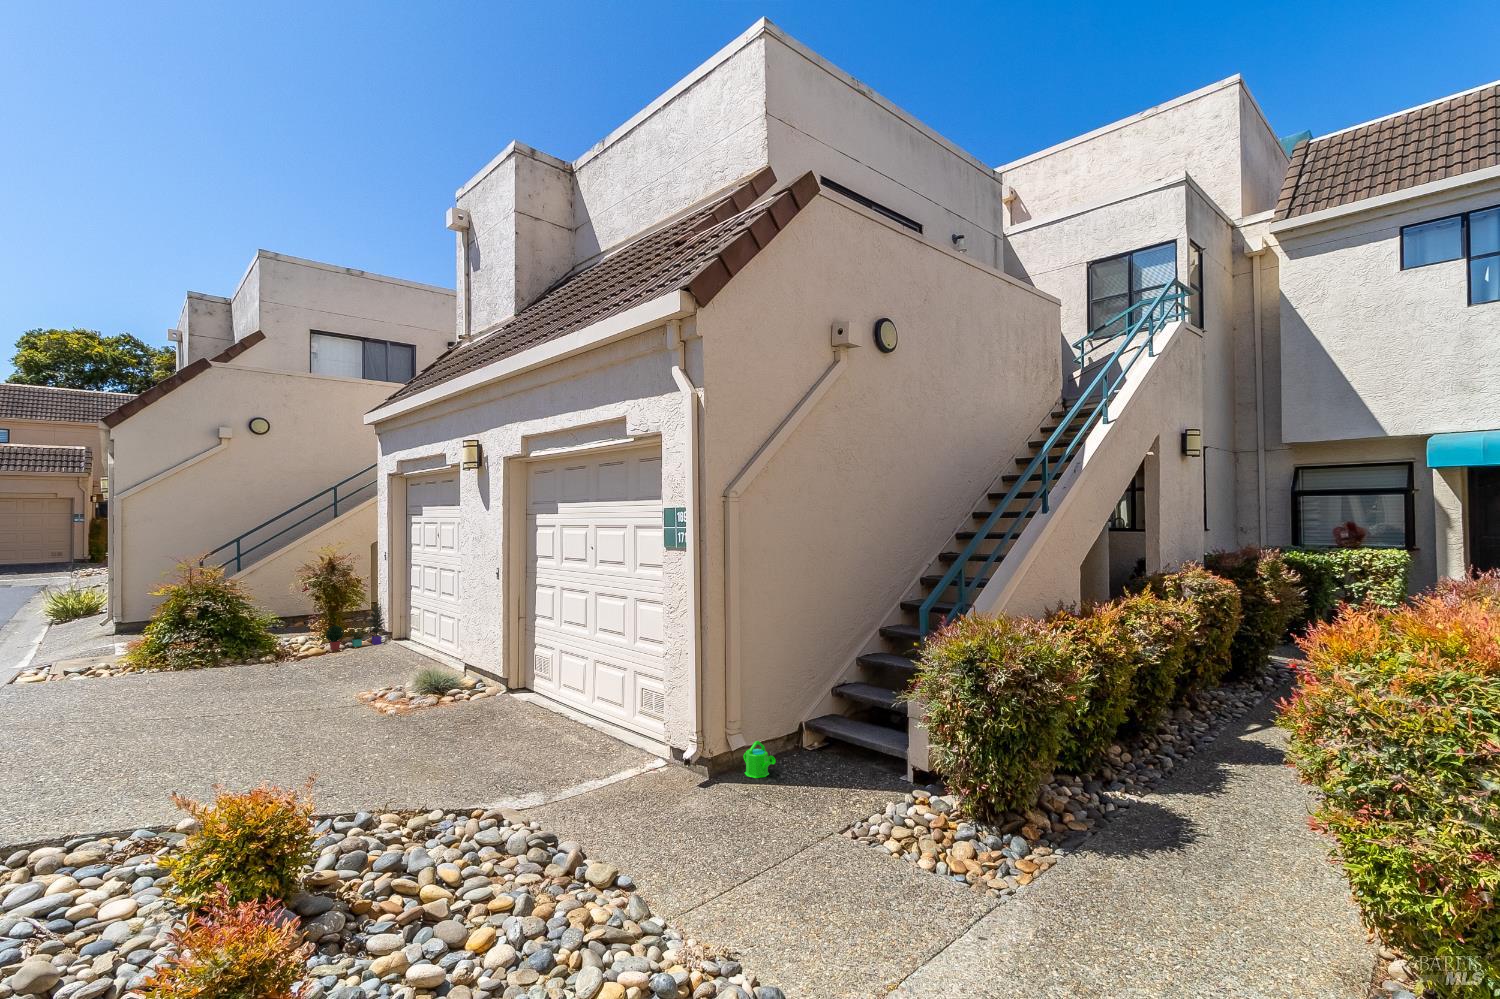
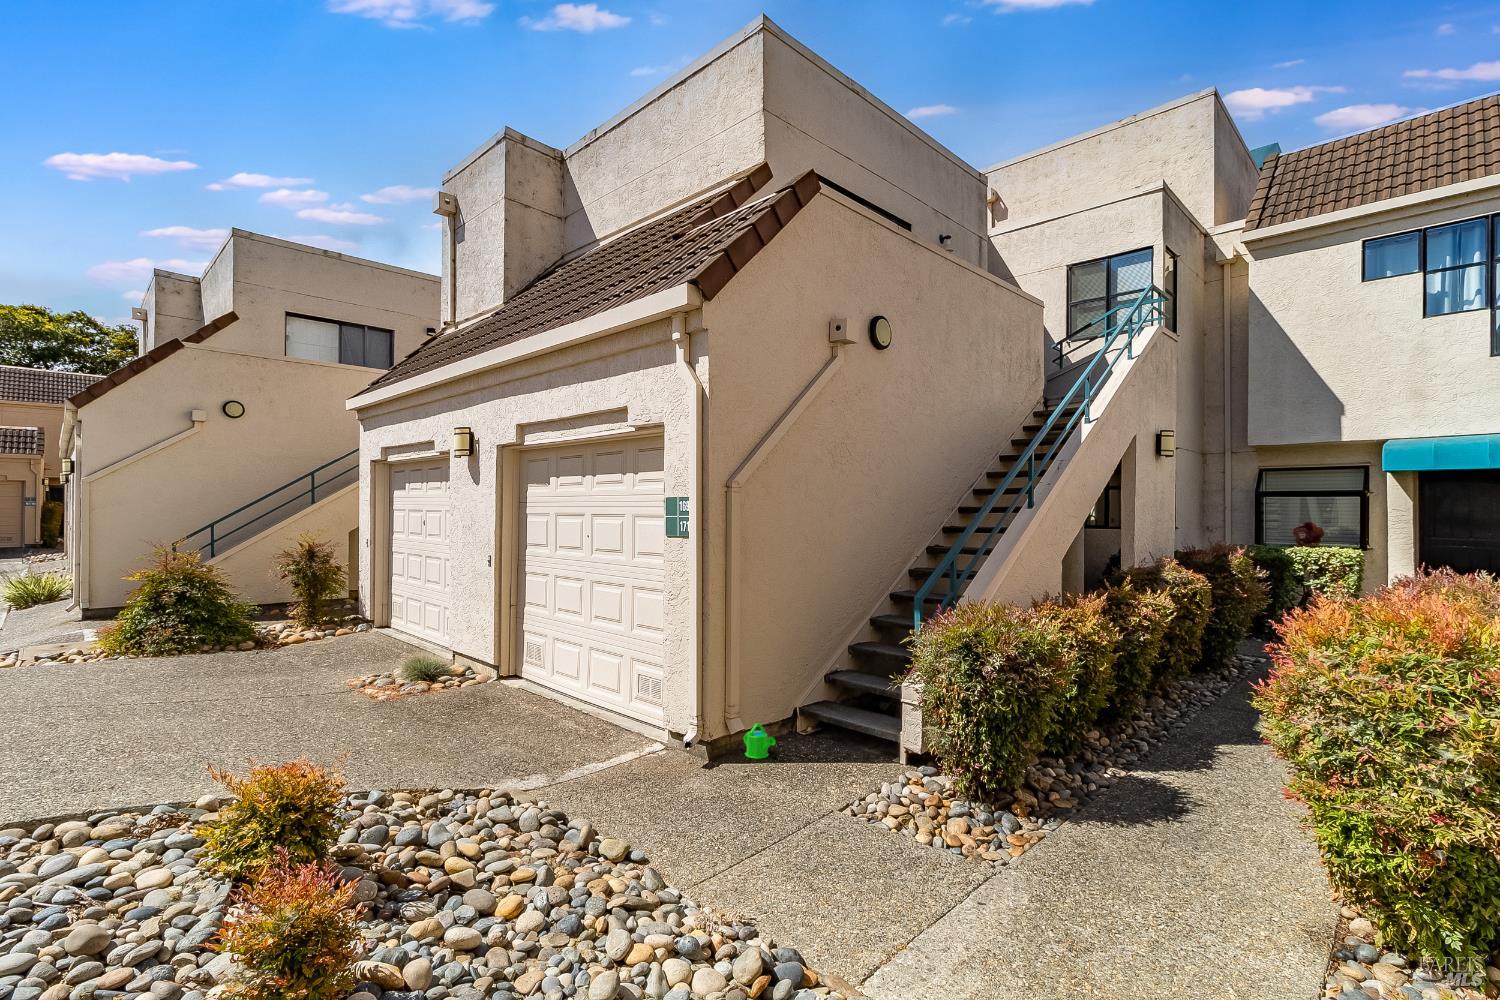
potted plant: present [326,604,384,650] -> none [313,589,374,635]

